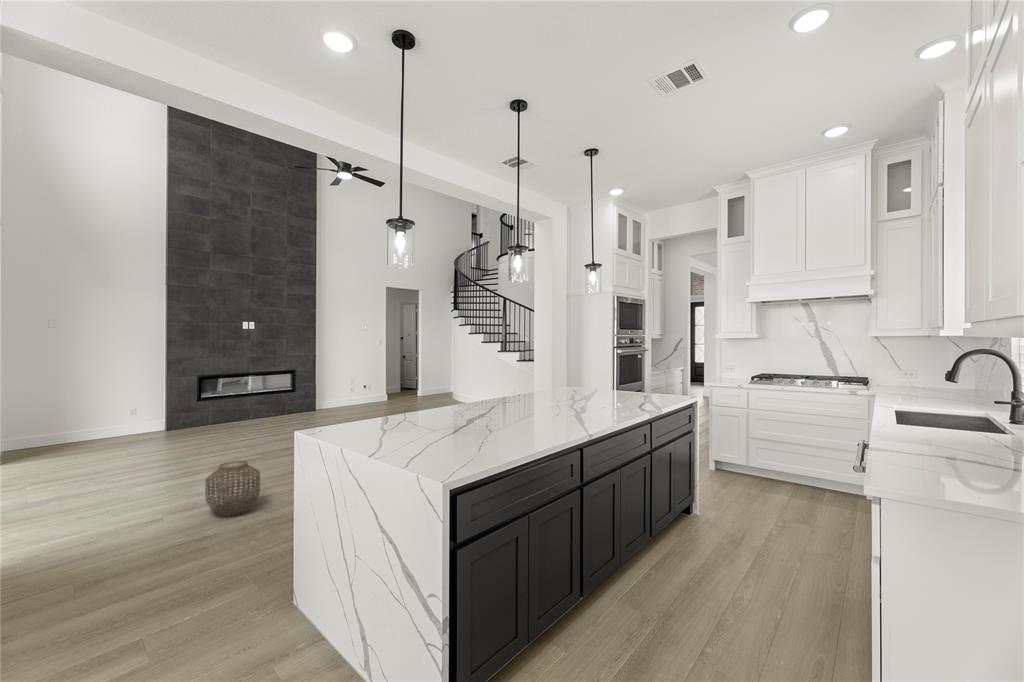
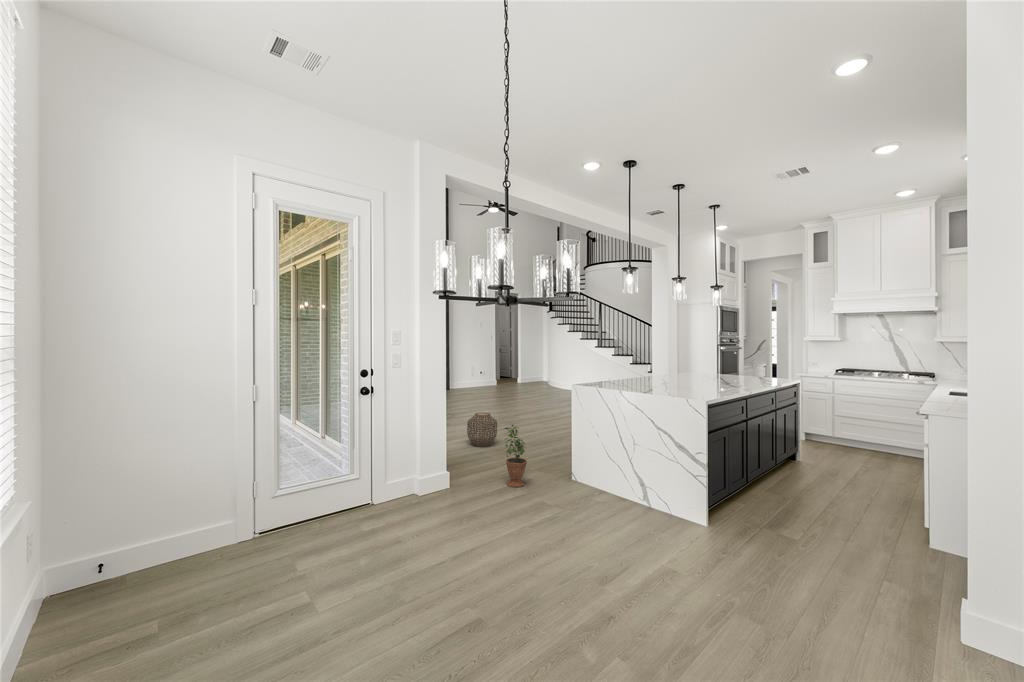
potted plant: none [139,508,198,632] -> present [505,425,527,487]

